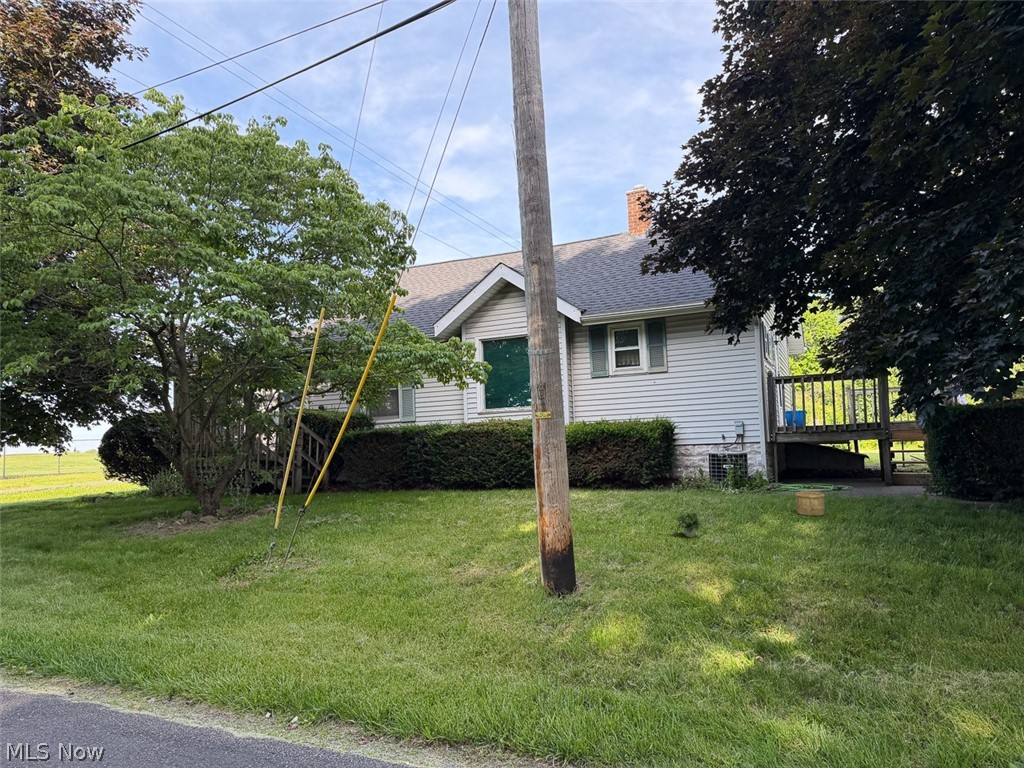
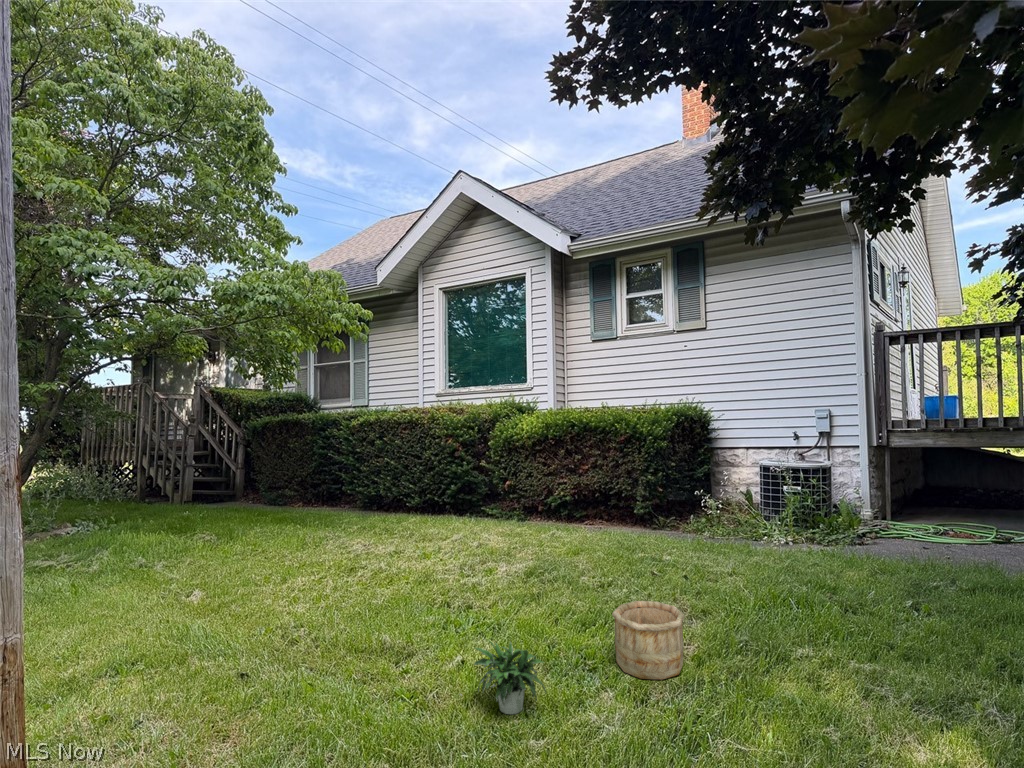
wooden bucket: present [795,491,825,516] -> present [612,601,684,680]

